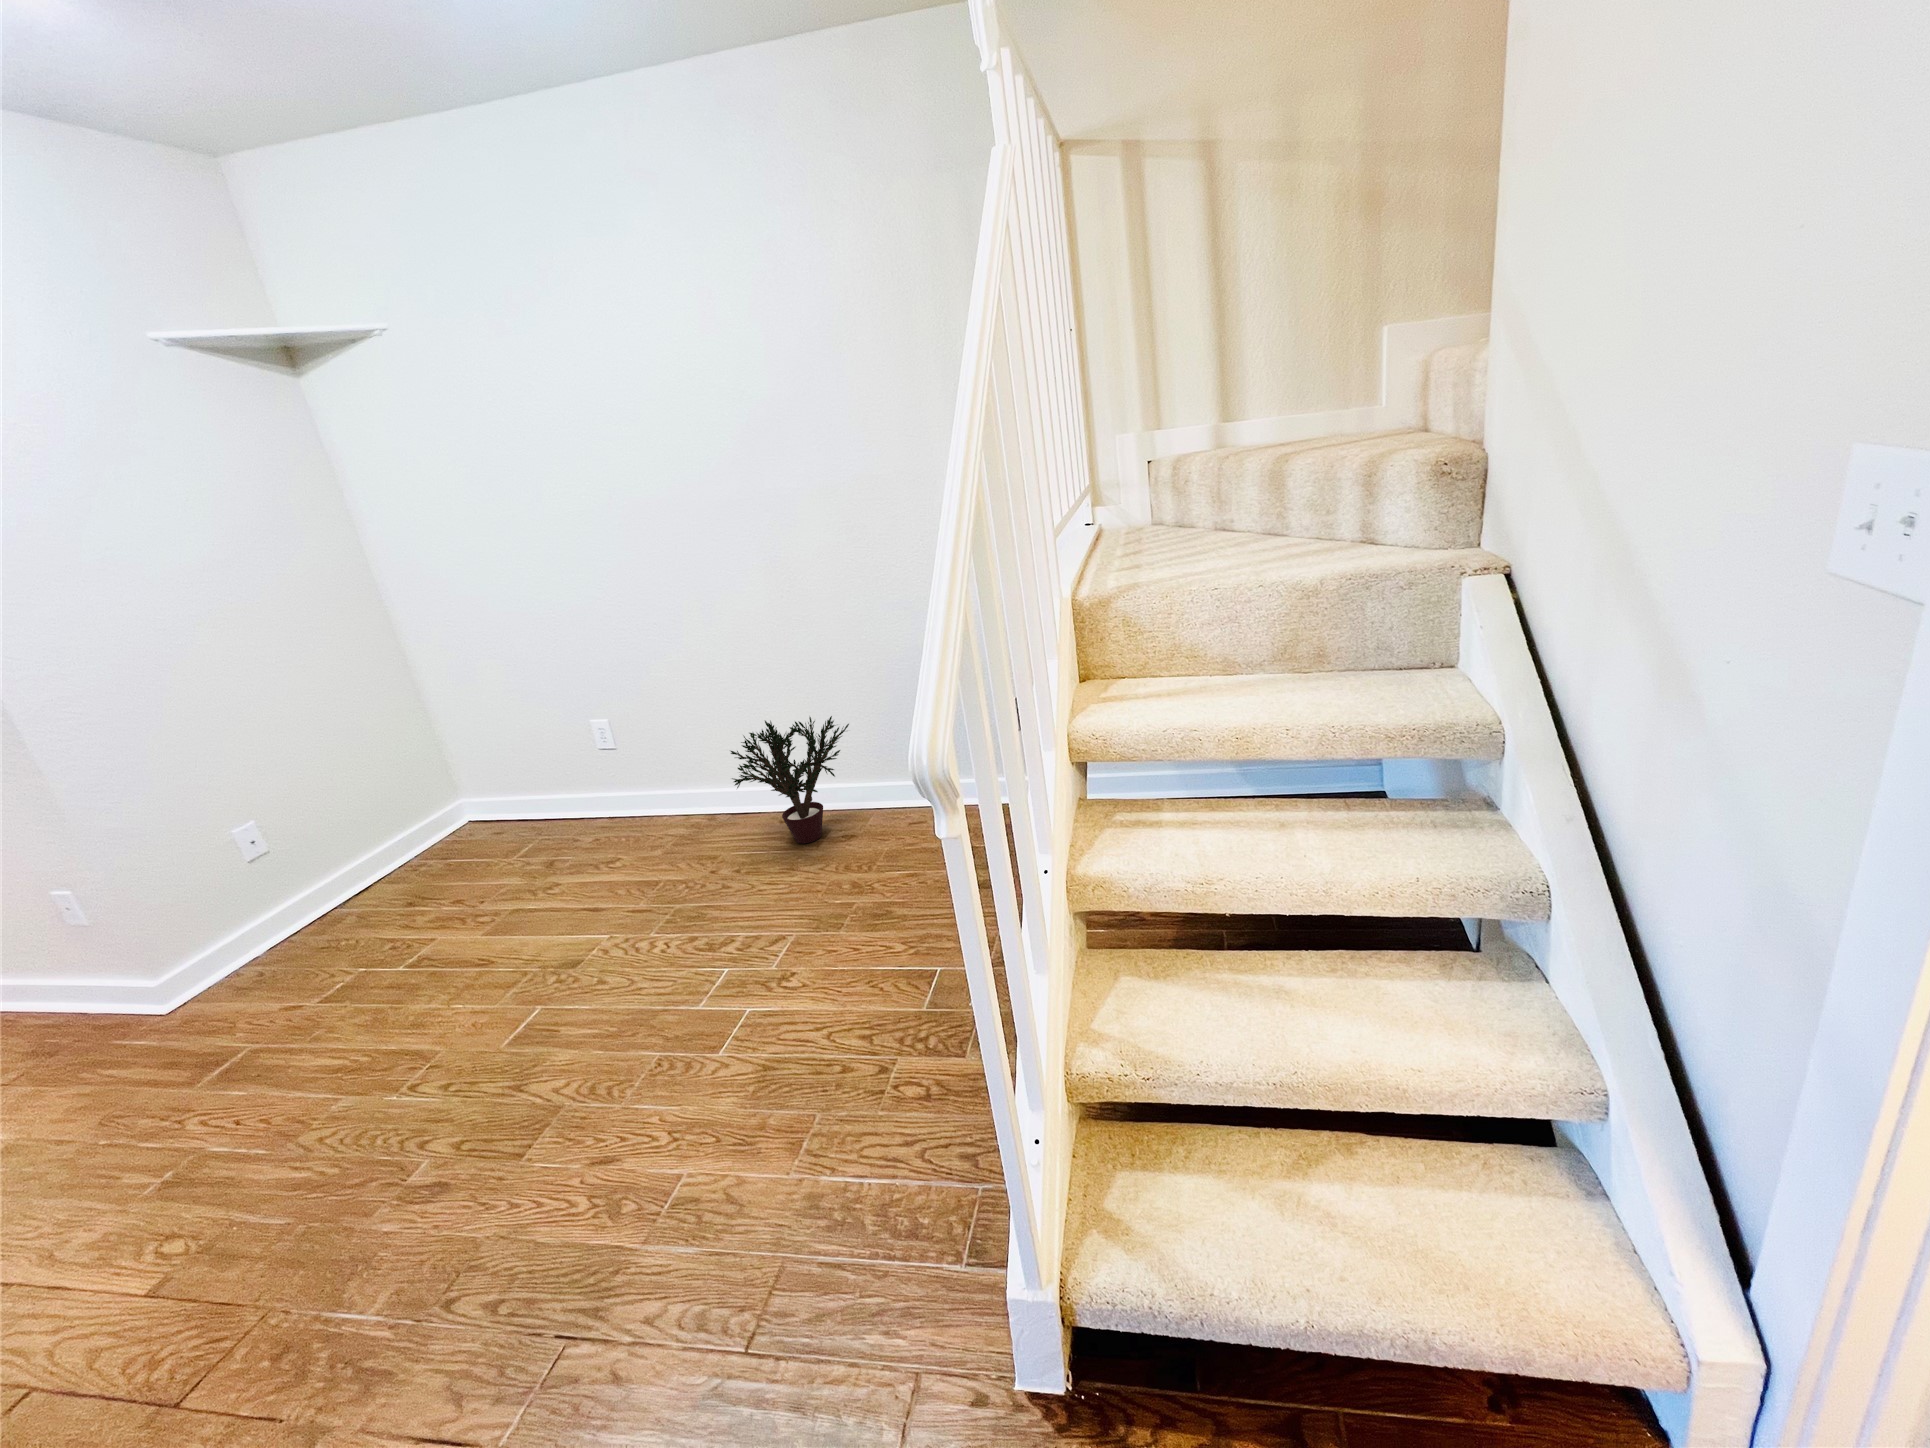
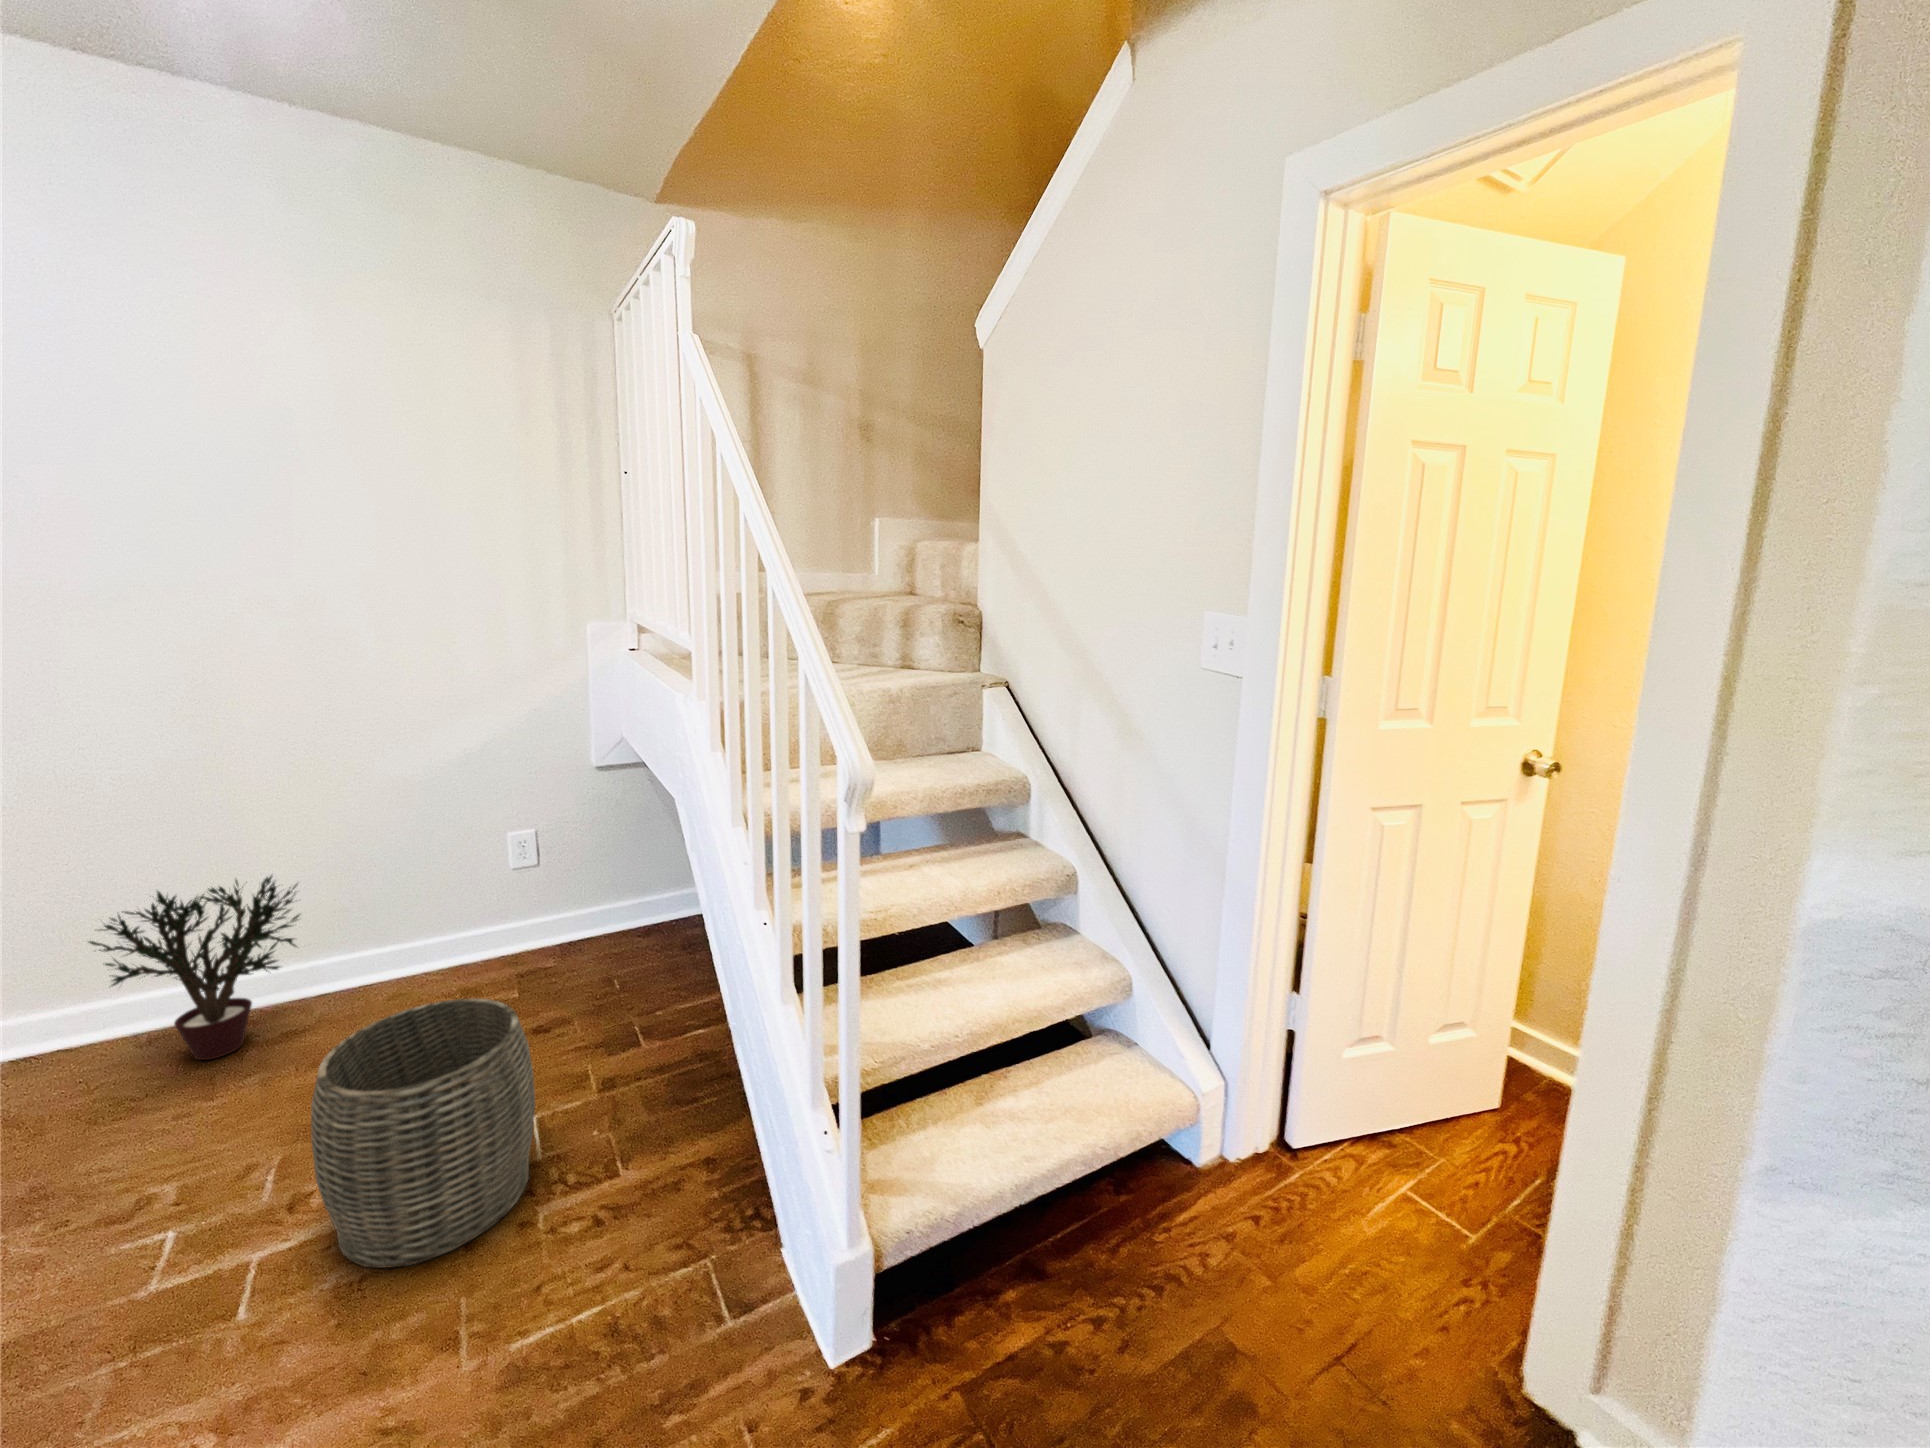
woven basket: none [750,856,913,1066] -> present [311,998,535,1268]

